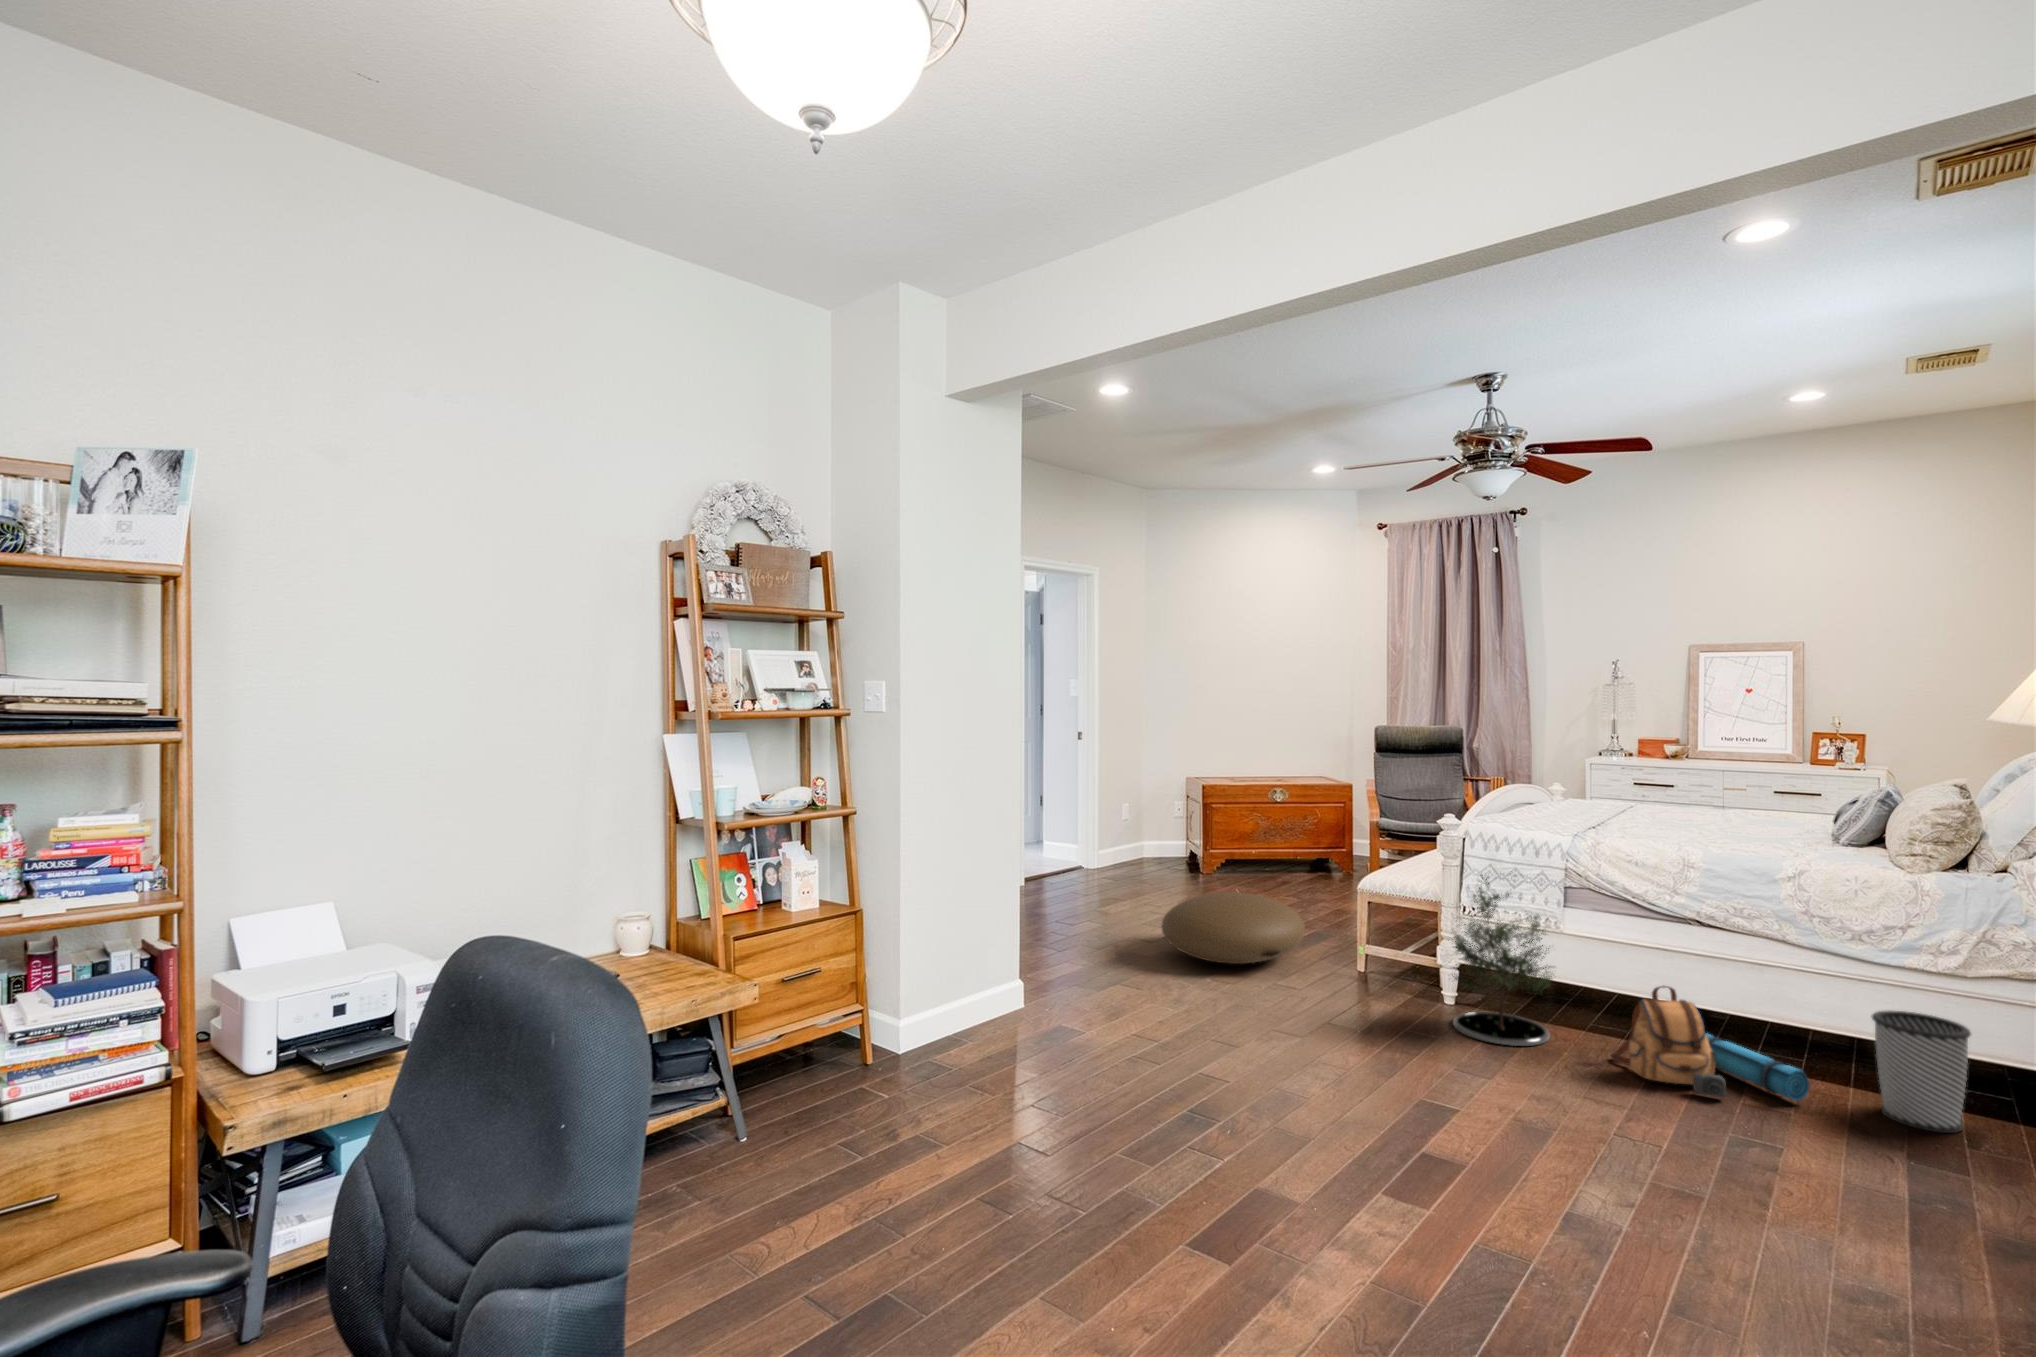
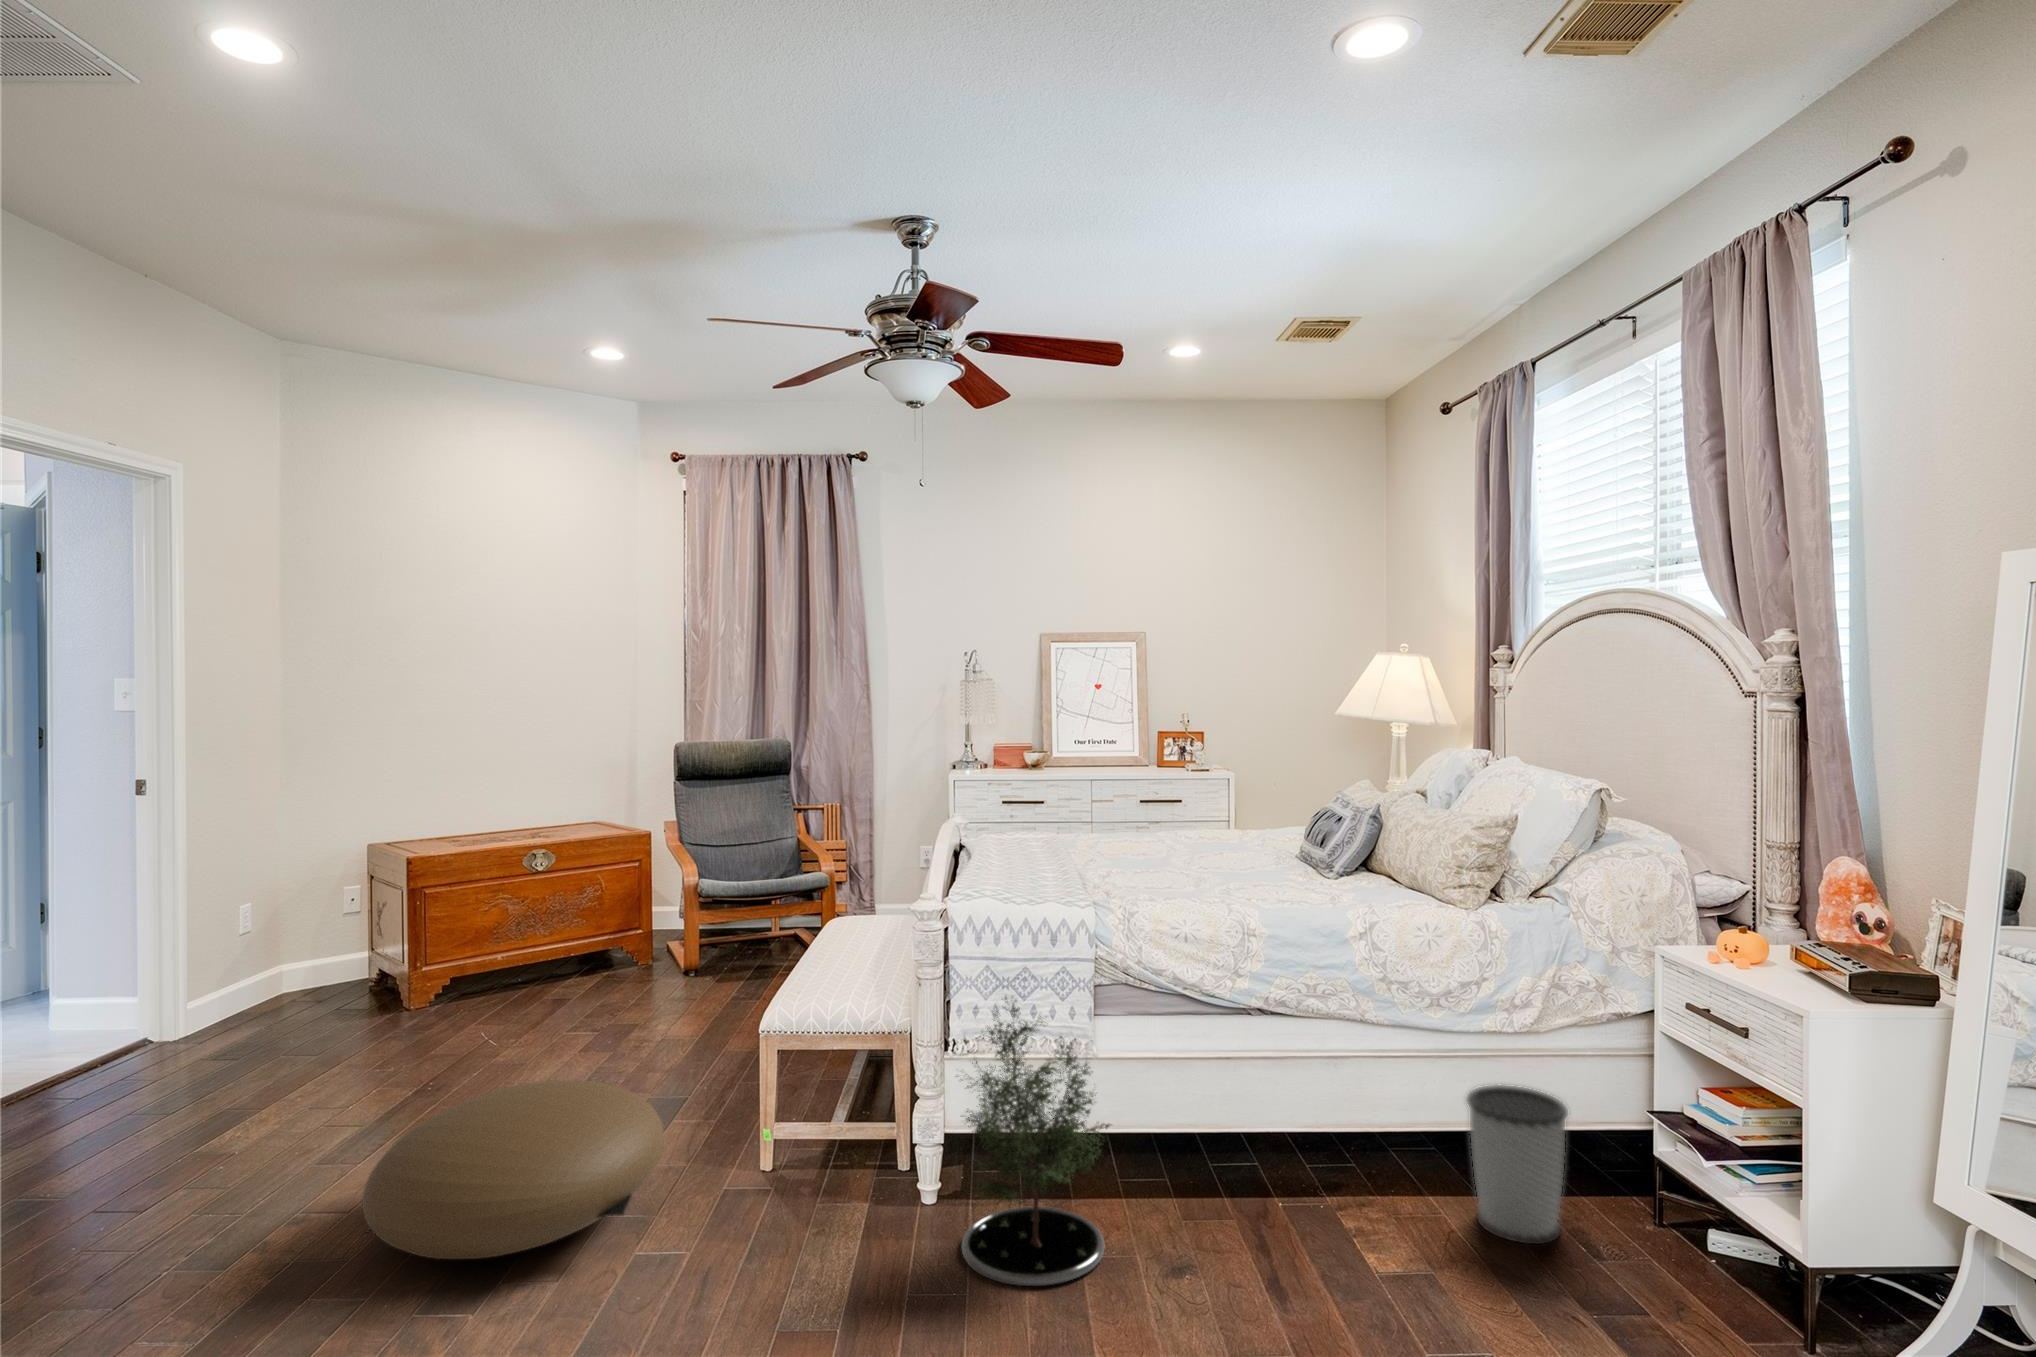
backpack: present [1611,986,1809,1101] -> none [1194,1125,1428,1286]

